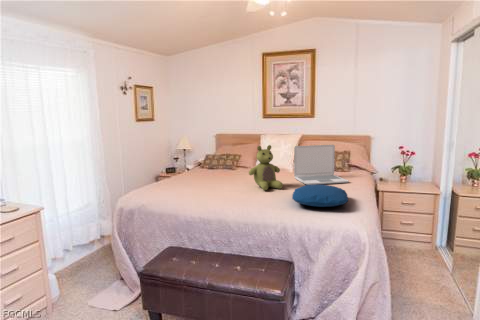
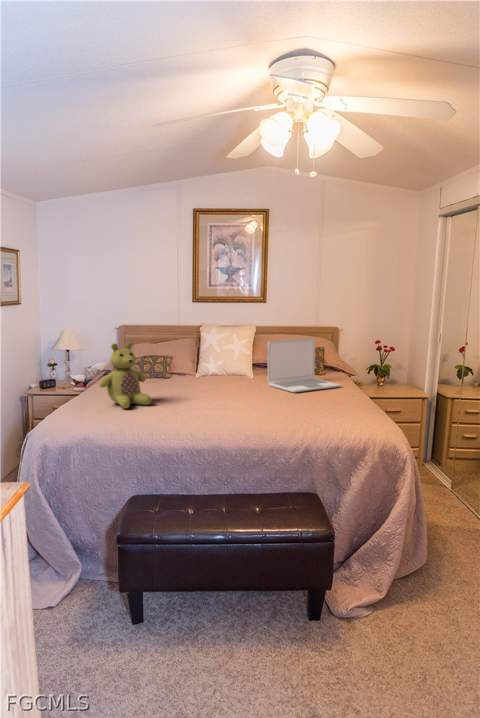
stuffed bear: present [249,145,283,190] -> present [99,342,151,408]
pillow: present [292,185,348,207] -> none [296,389,375,416]

